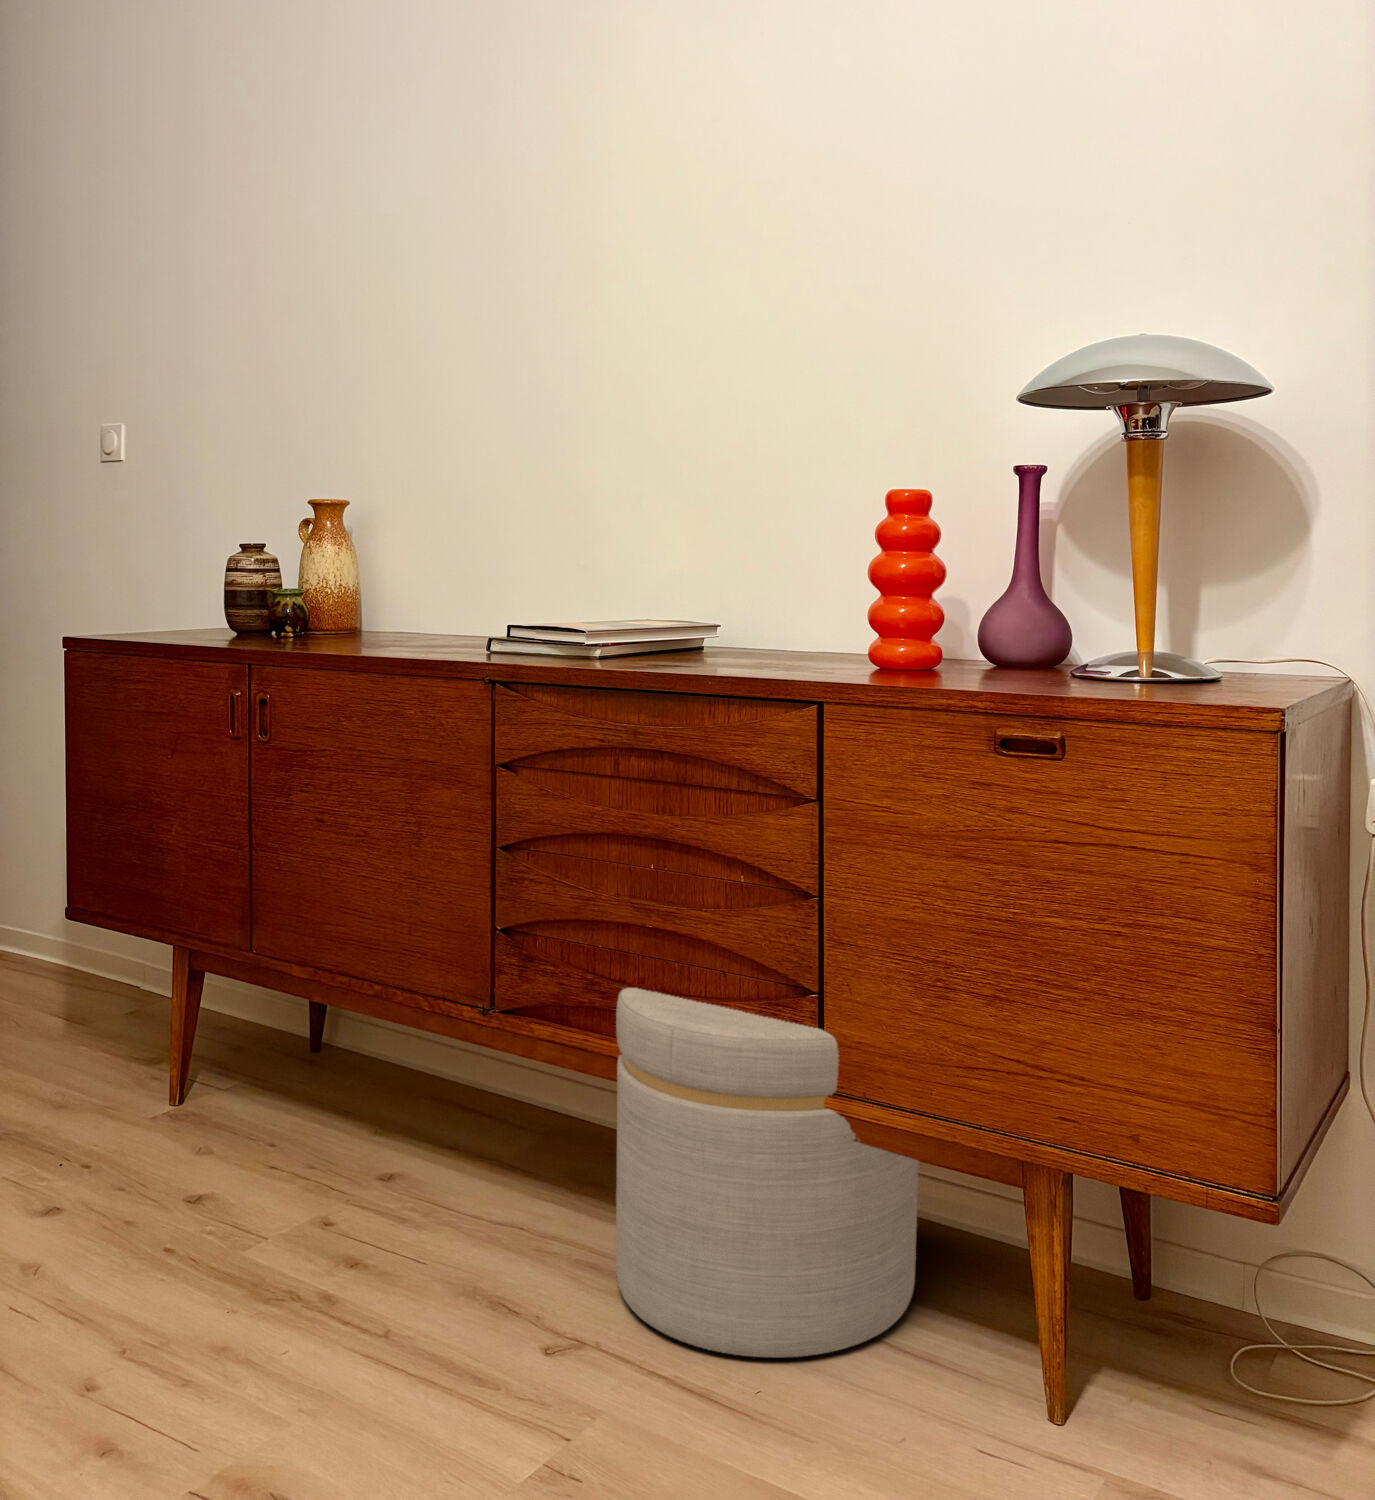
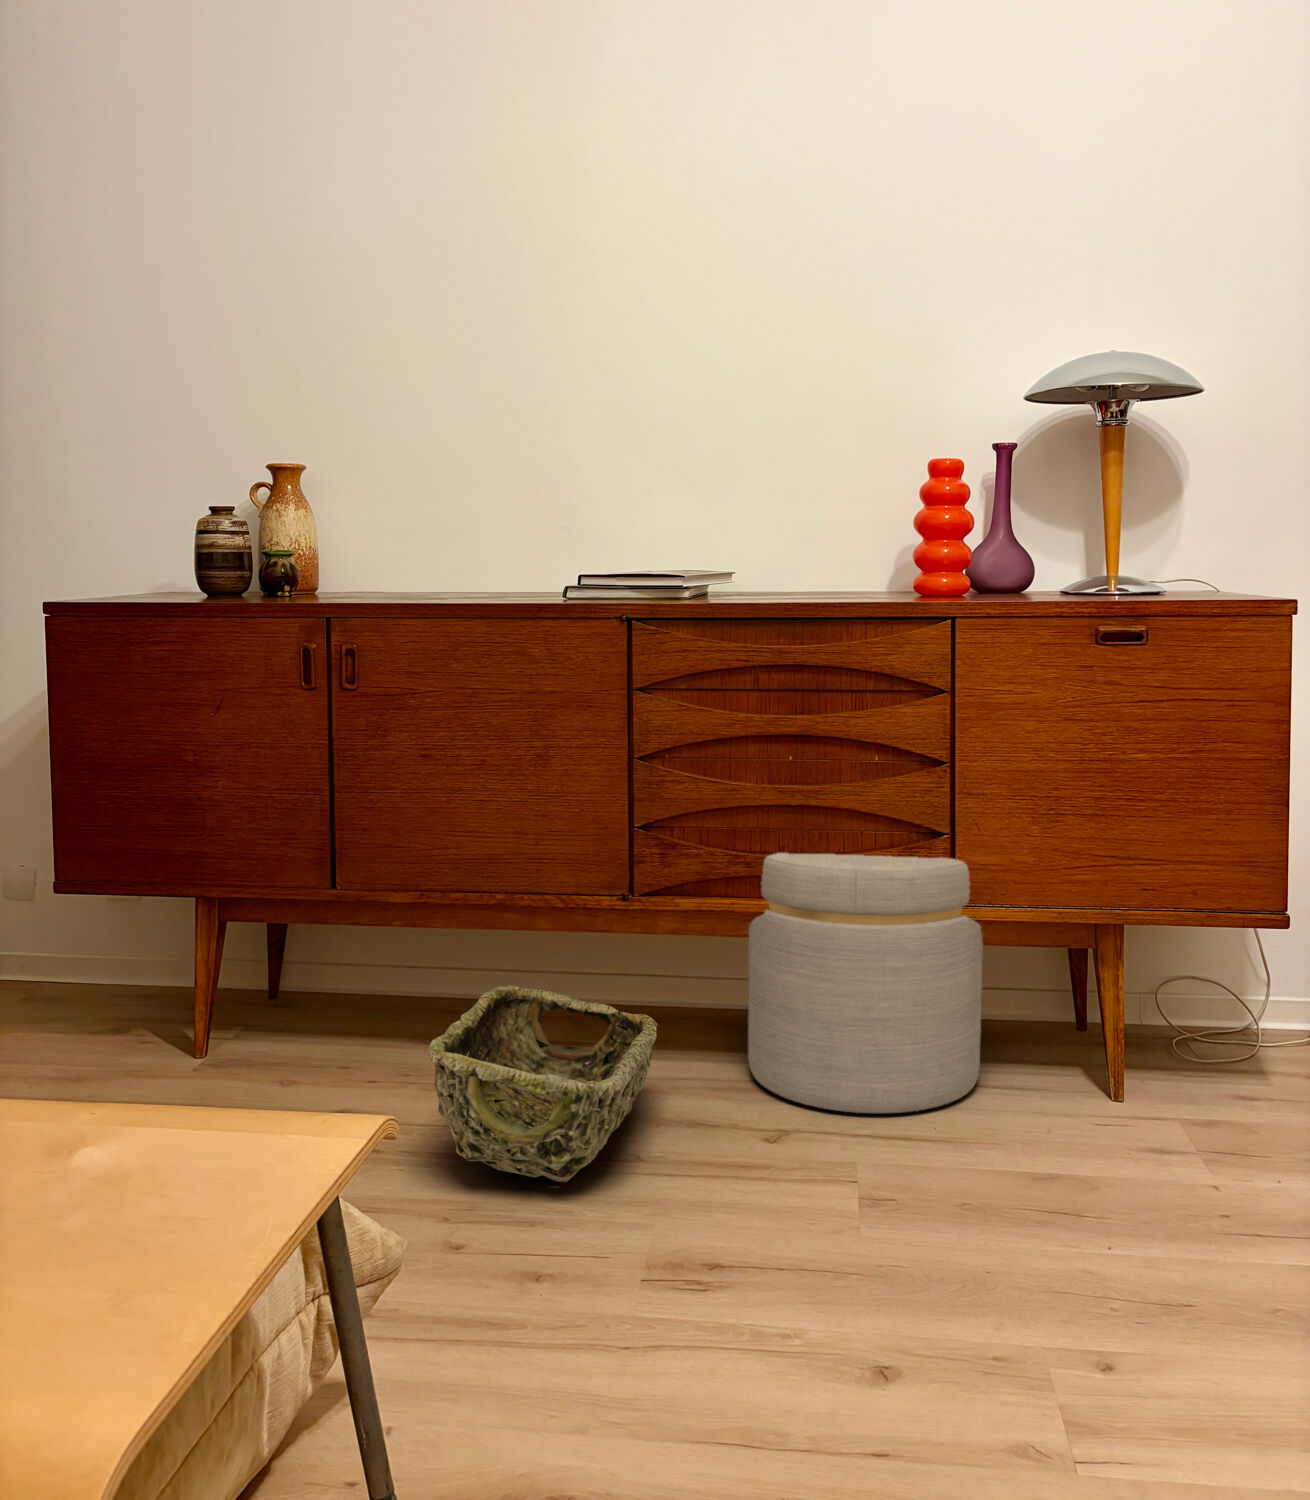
woven basket: none [121,1095,484,1348] -> present [428,985,658,1182]

